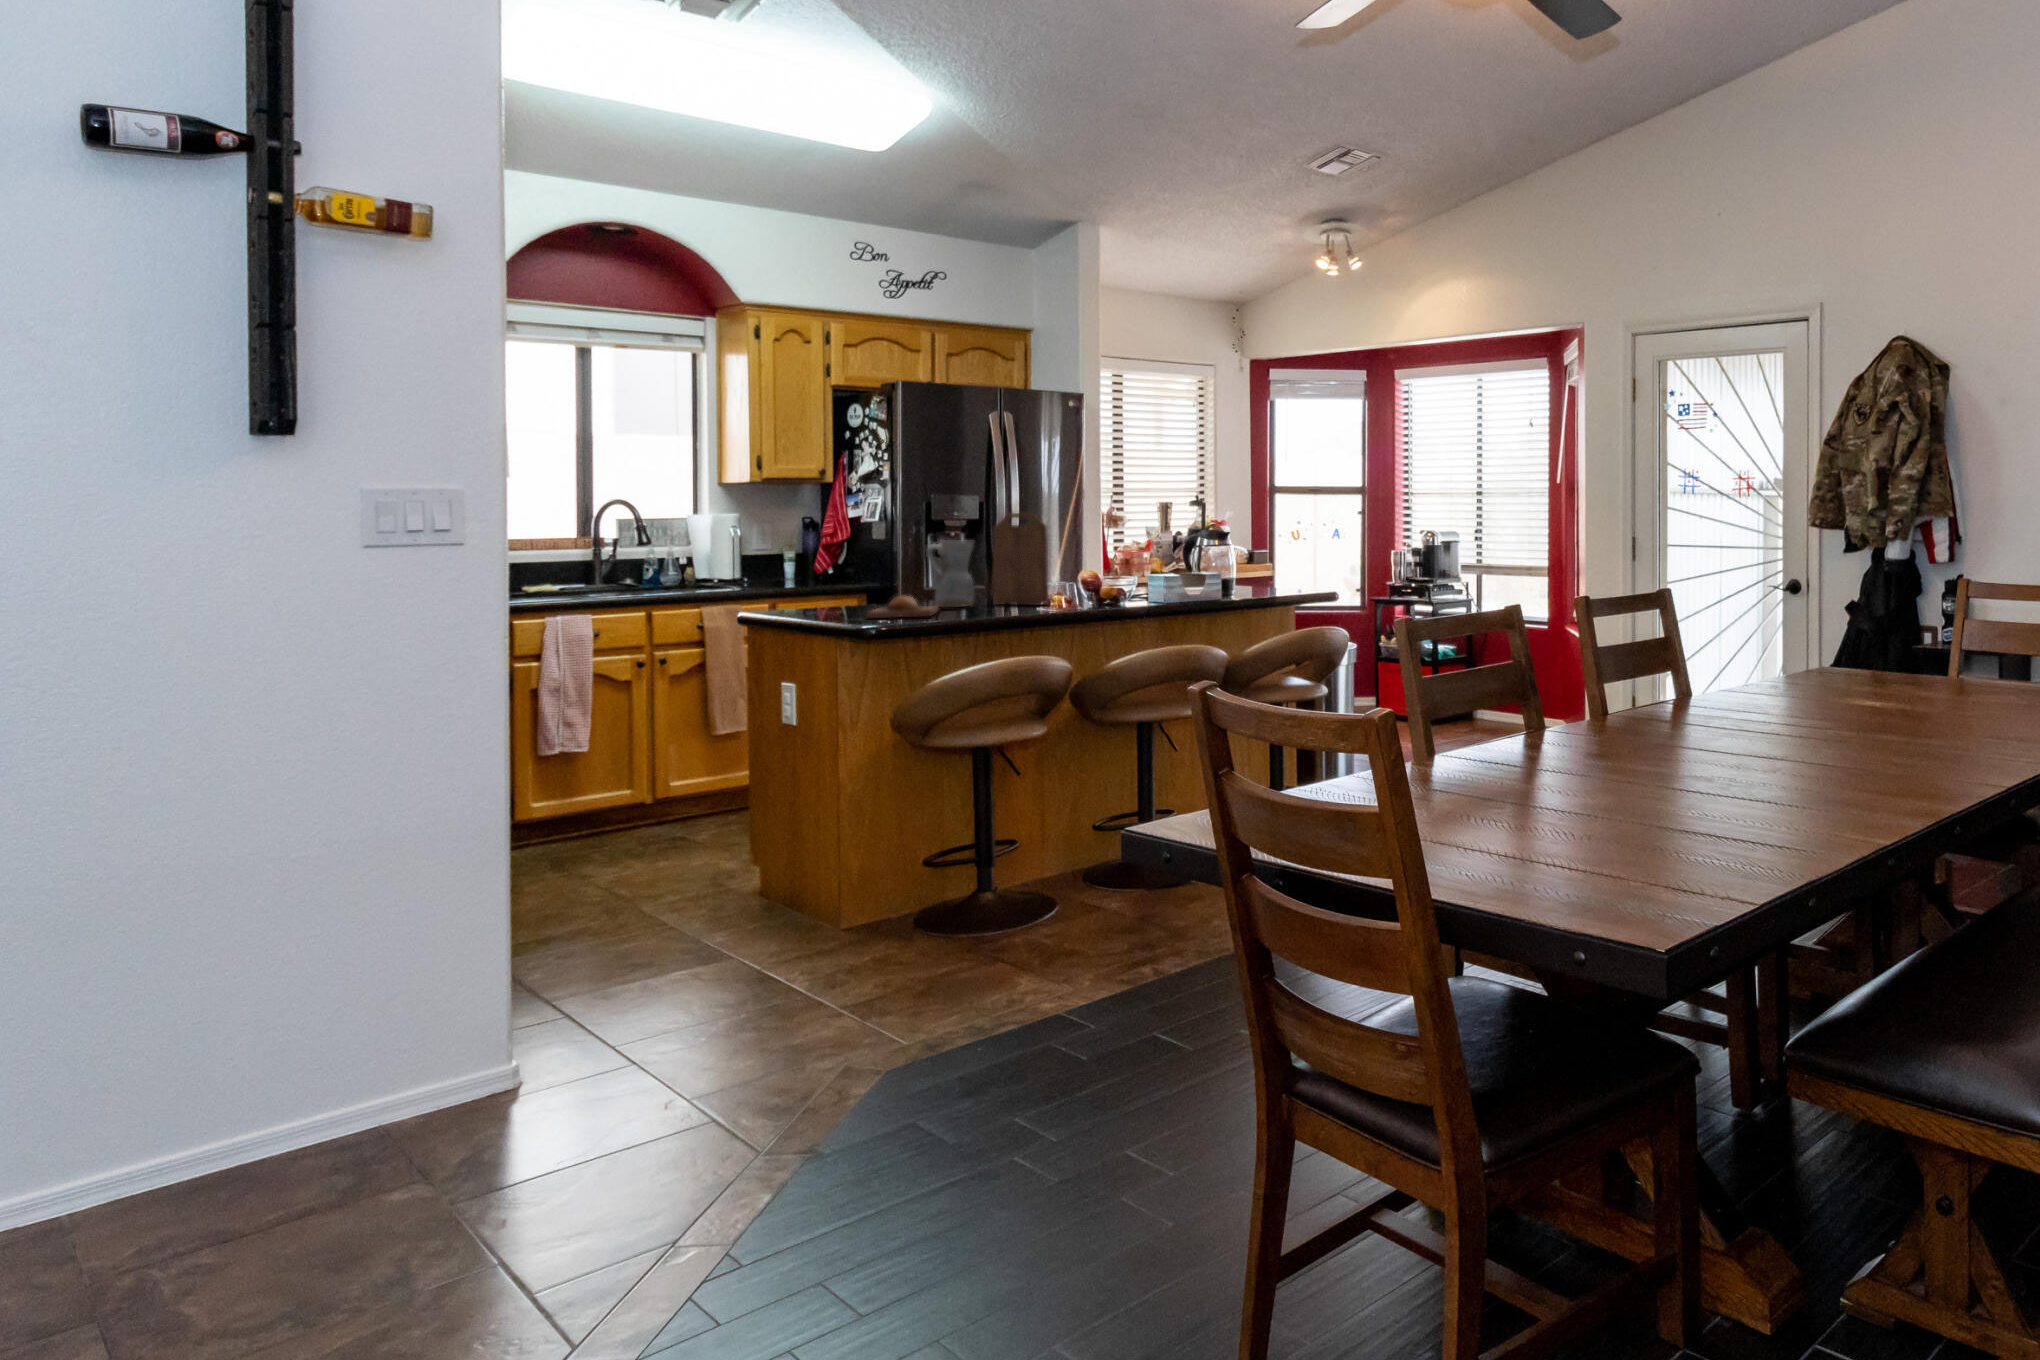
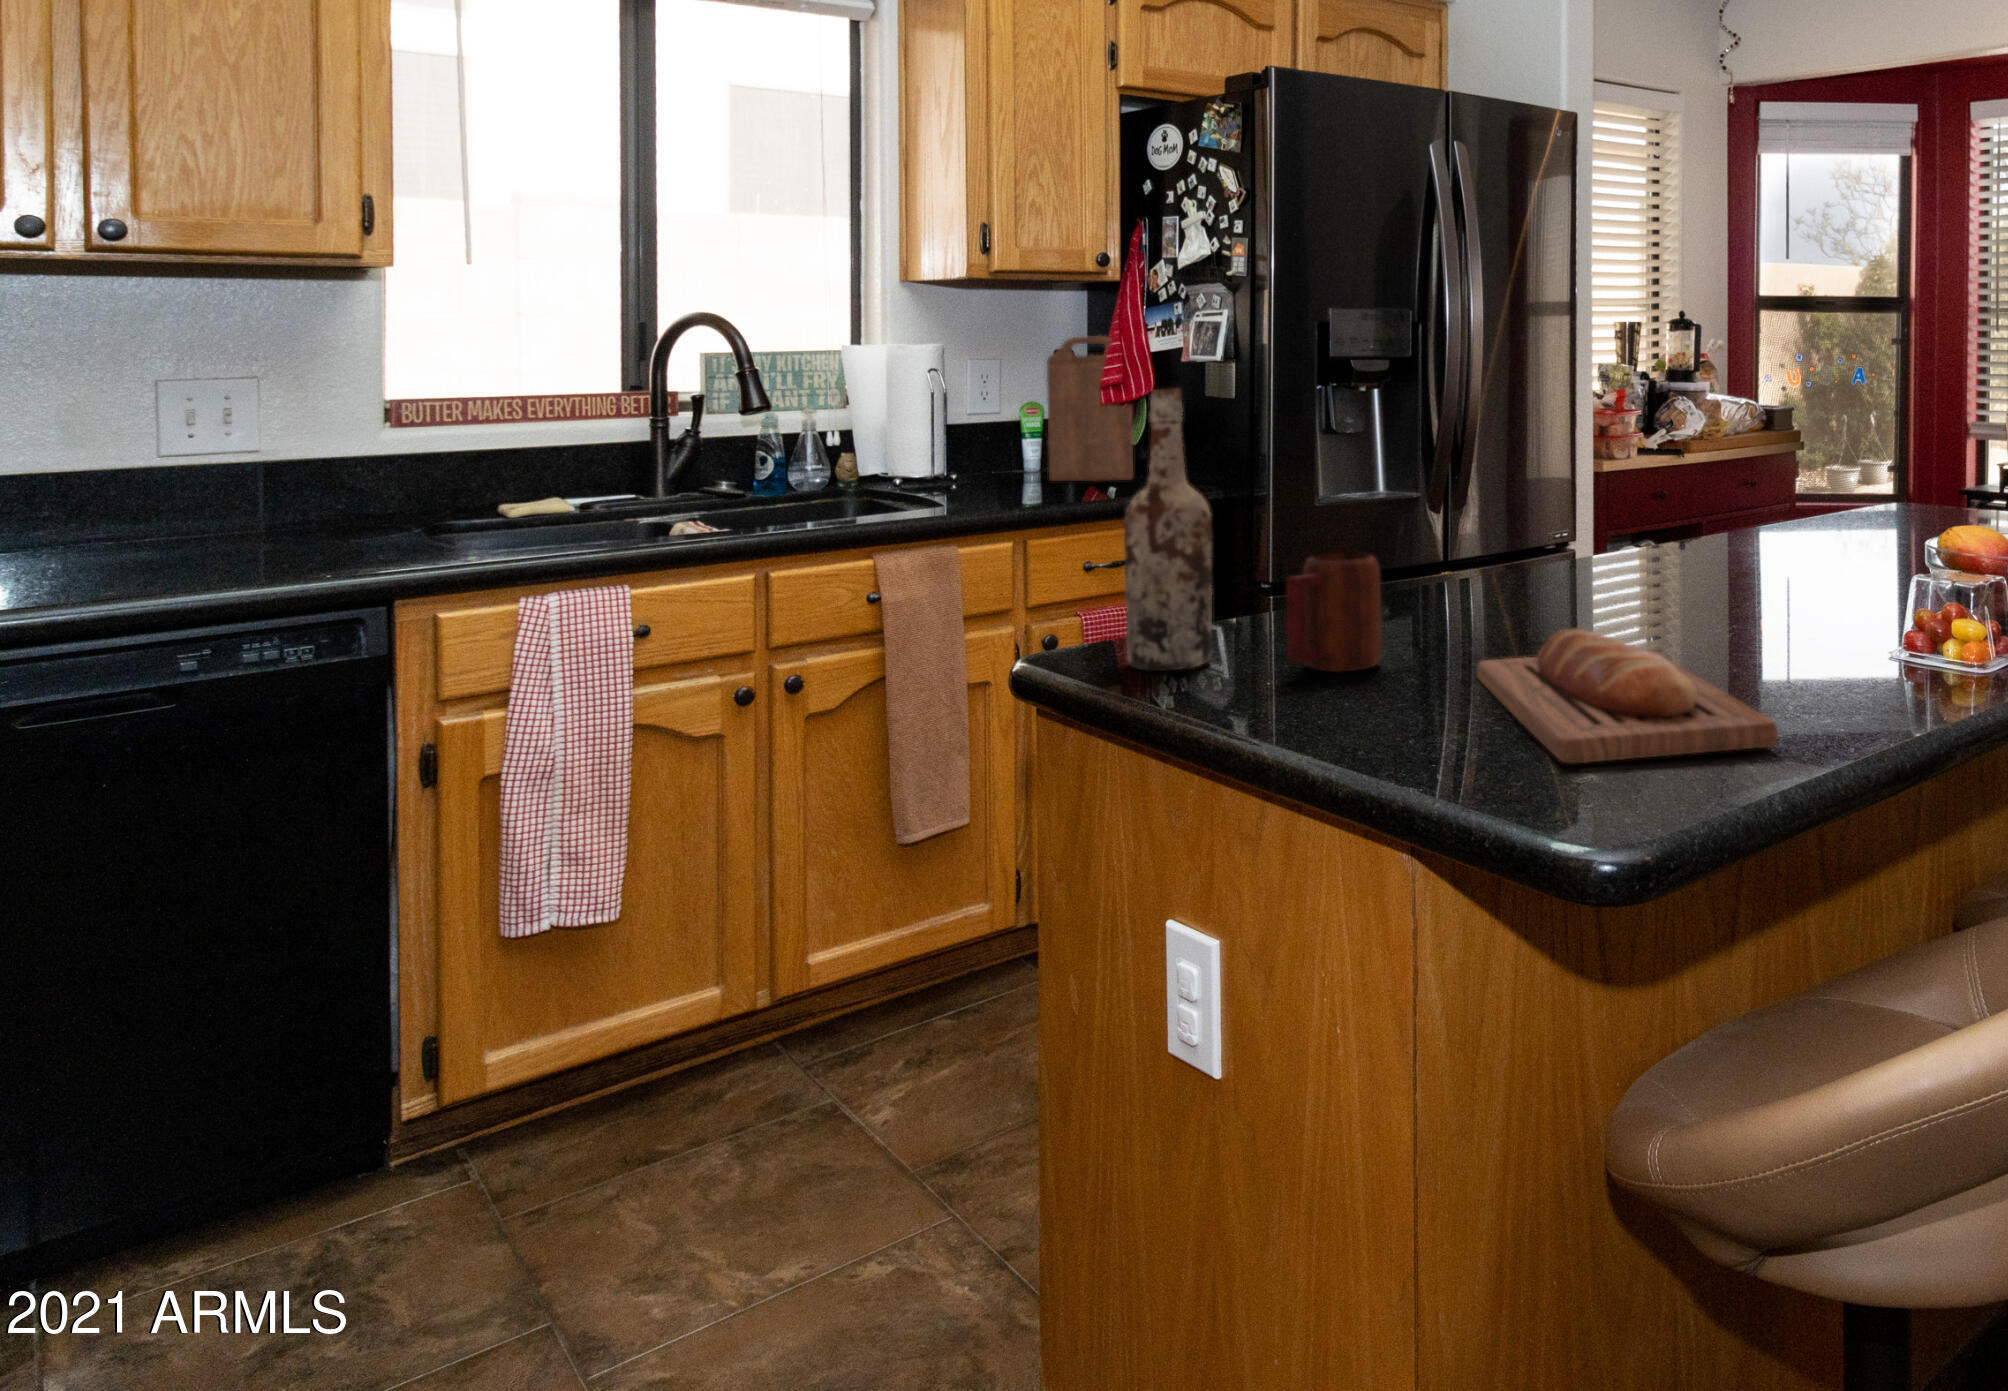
cutting board: present [993,513,1049,605] -> present [1047,336,1133,481]
wine bottle: none [768,525,798,612] -> present [1124,388,1212,671]
ceramic pitcher: present [926,540,974,607] -> none [1551,427,1669,630]
mug: none [817,577,852,612] -> present [1286,553,1382,672]

